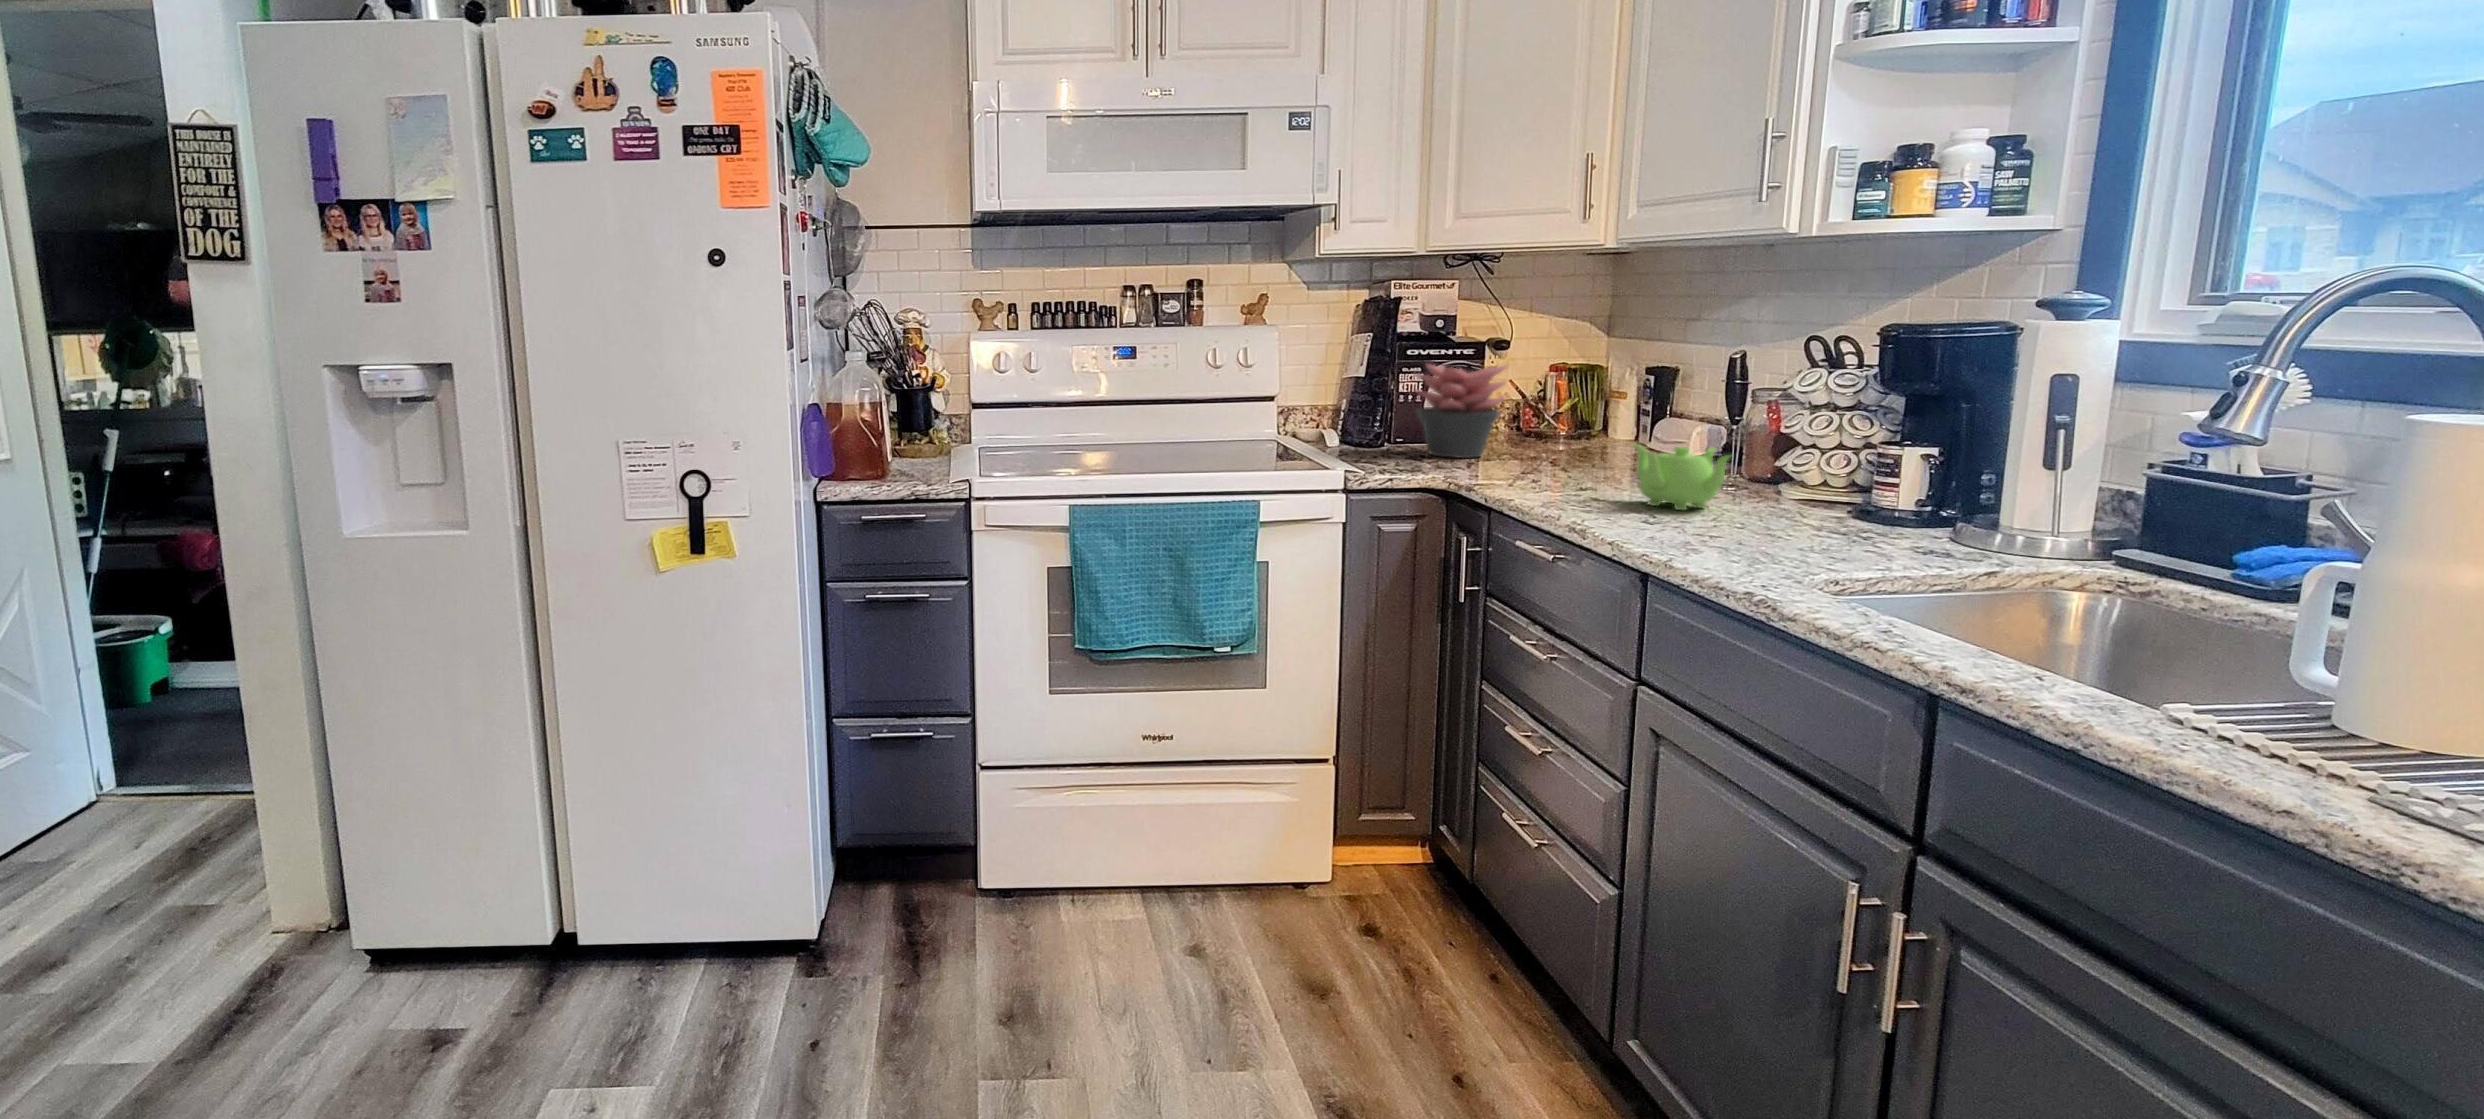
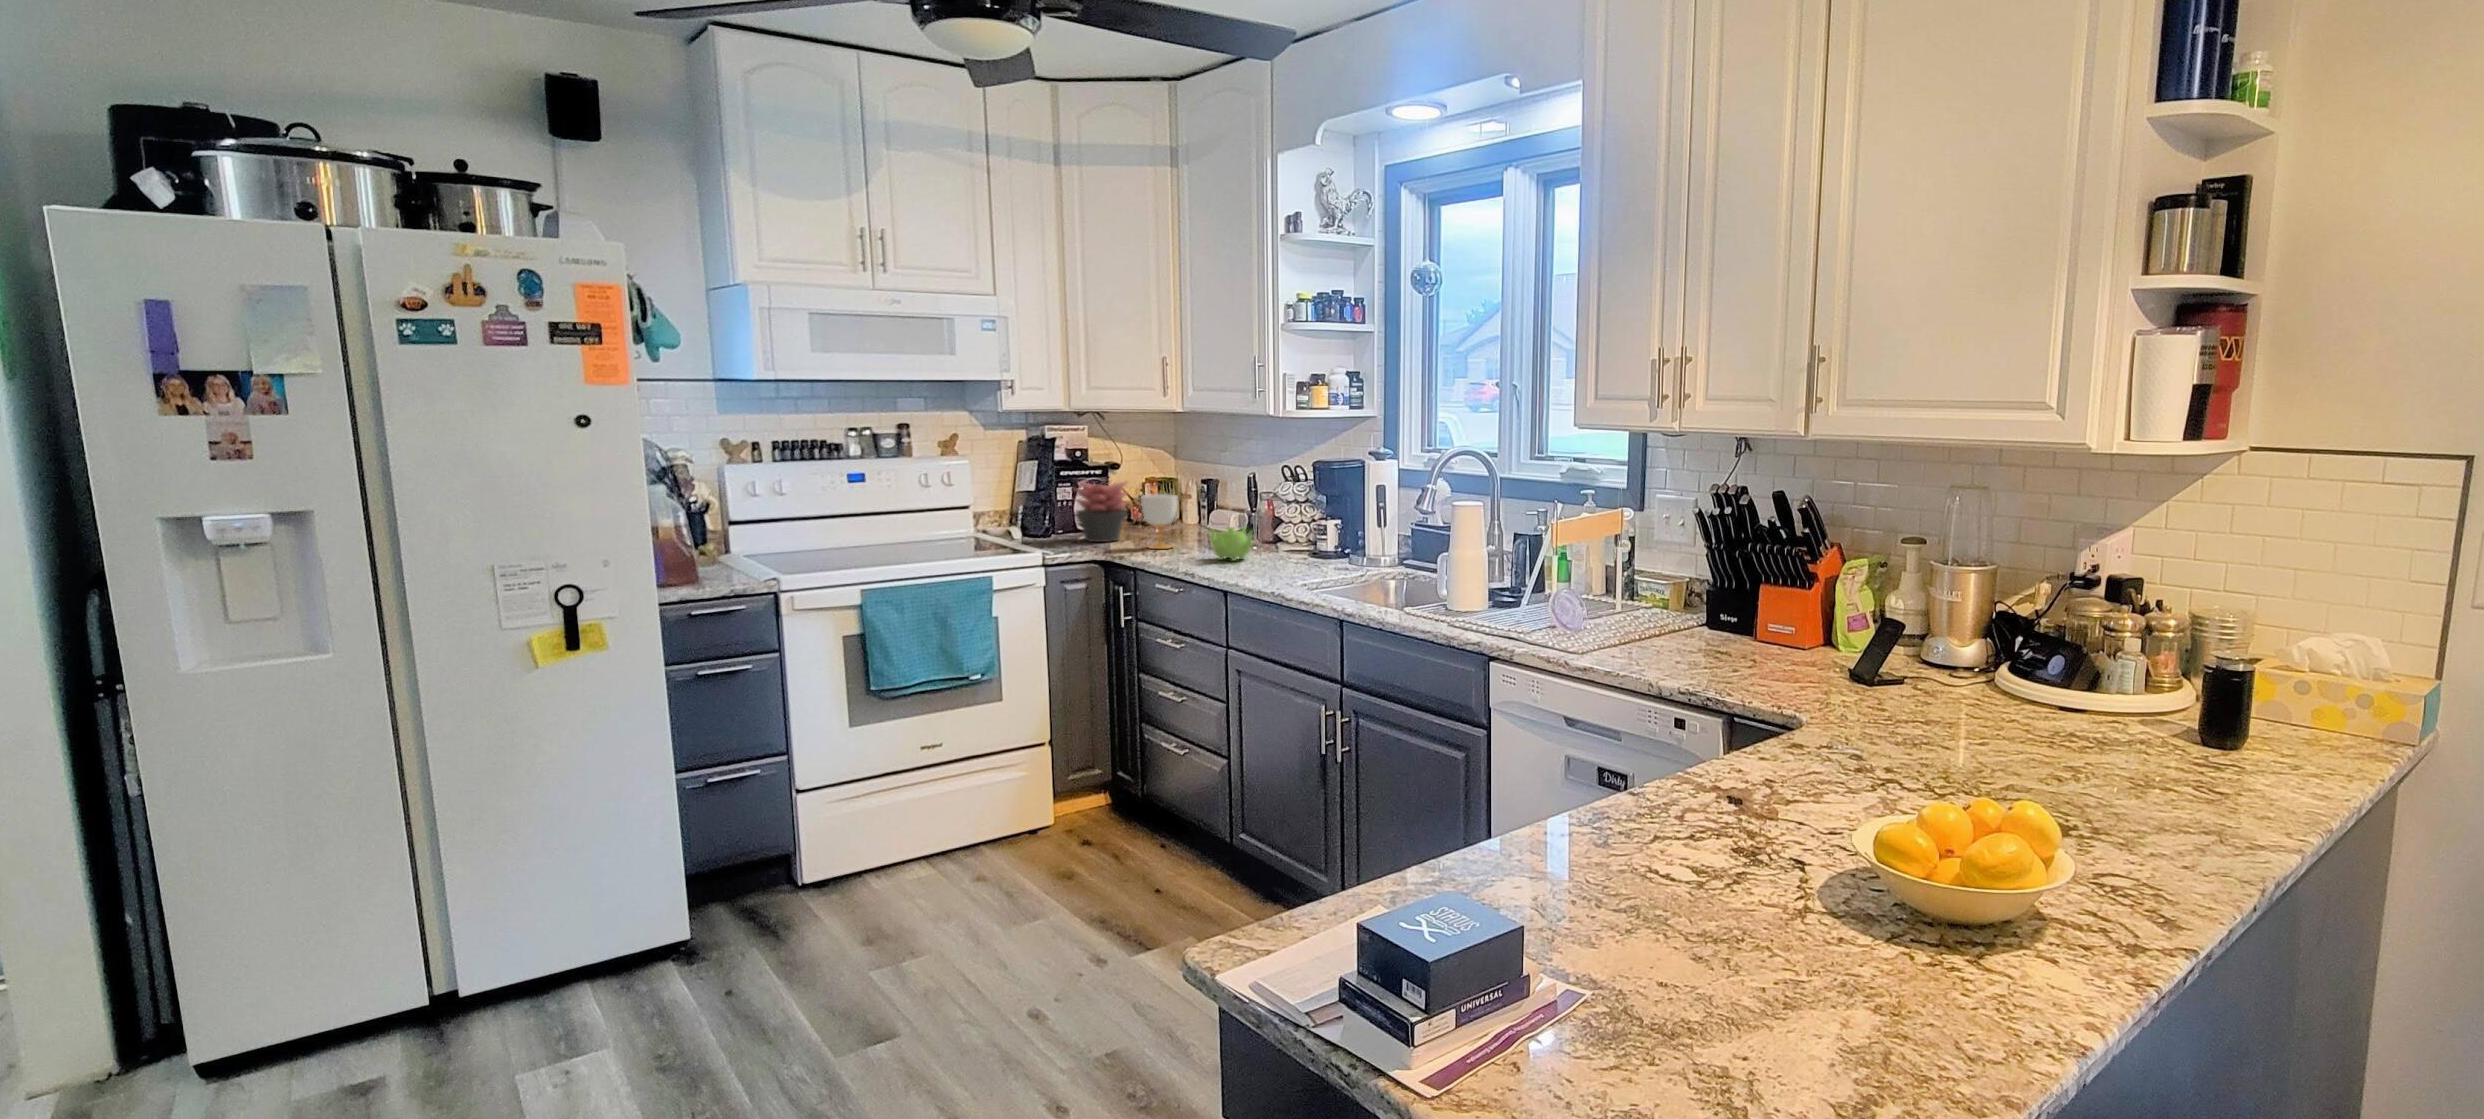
cup: none [1519,386,1585,476] -> present [1141,494,1177,549]

